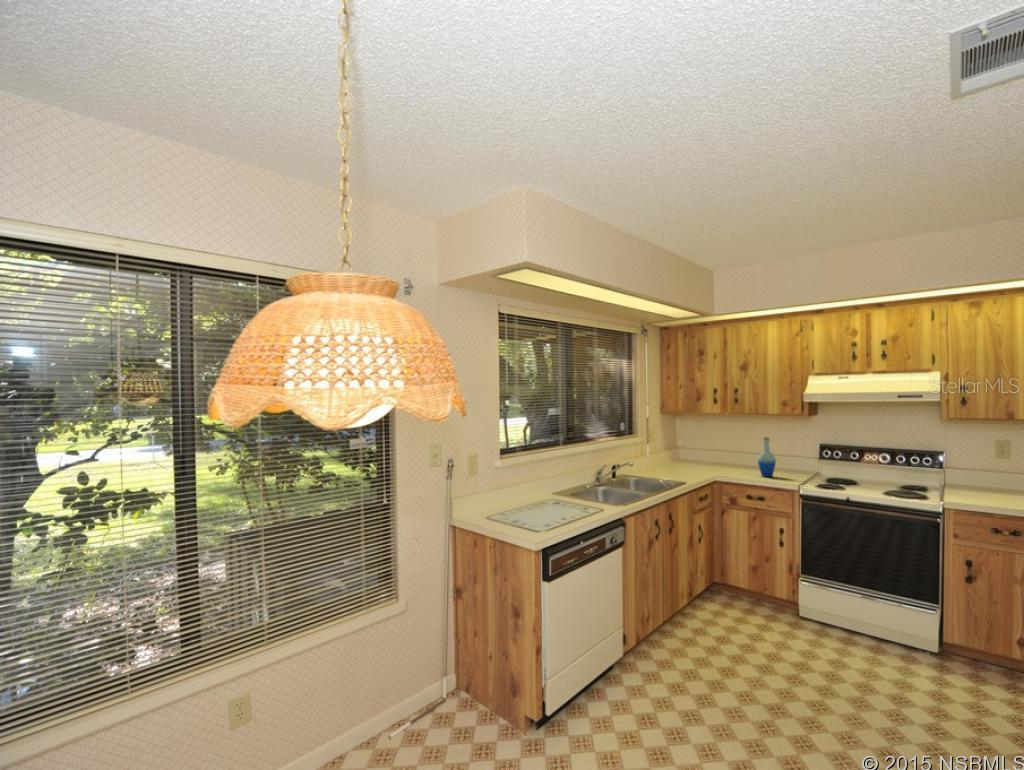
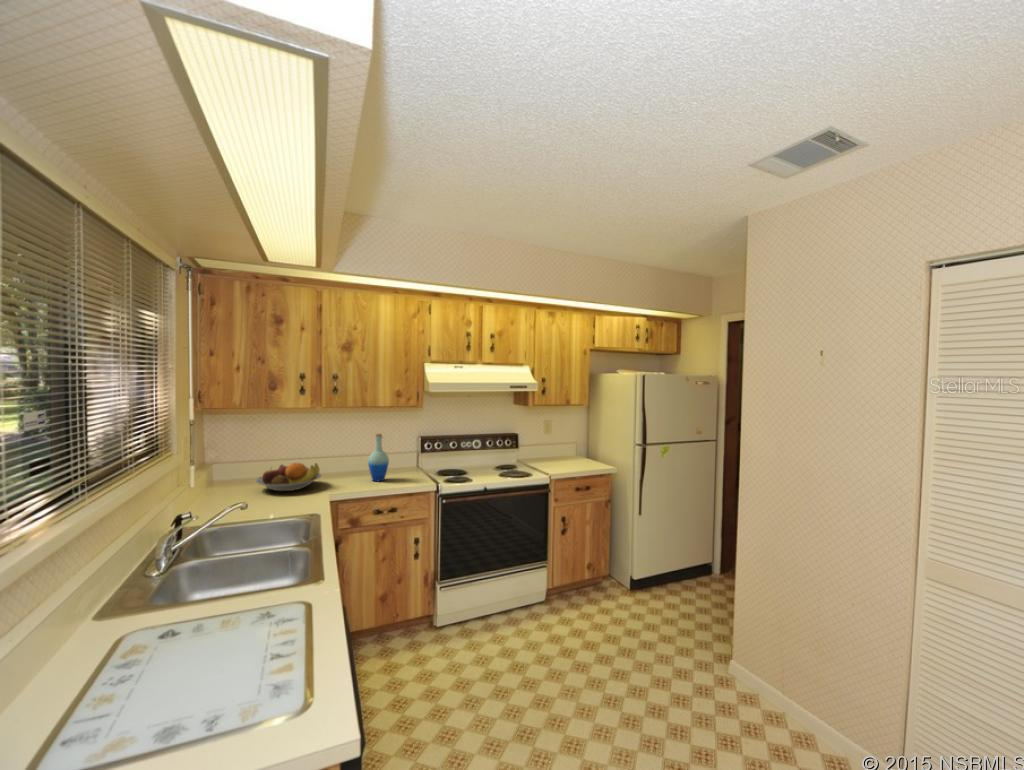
fruit bowl: none [682,453,726,472] -> present [256,463,321,491]

